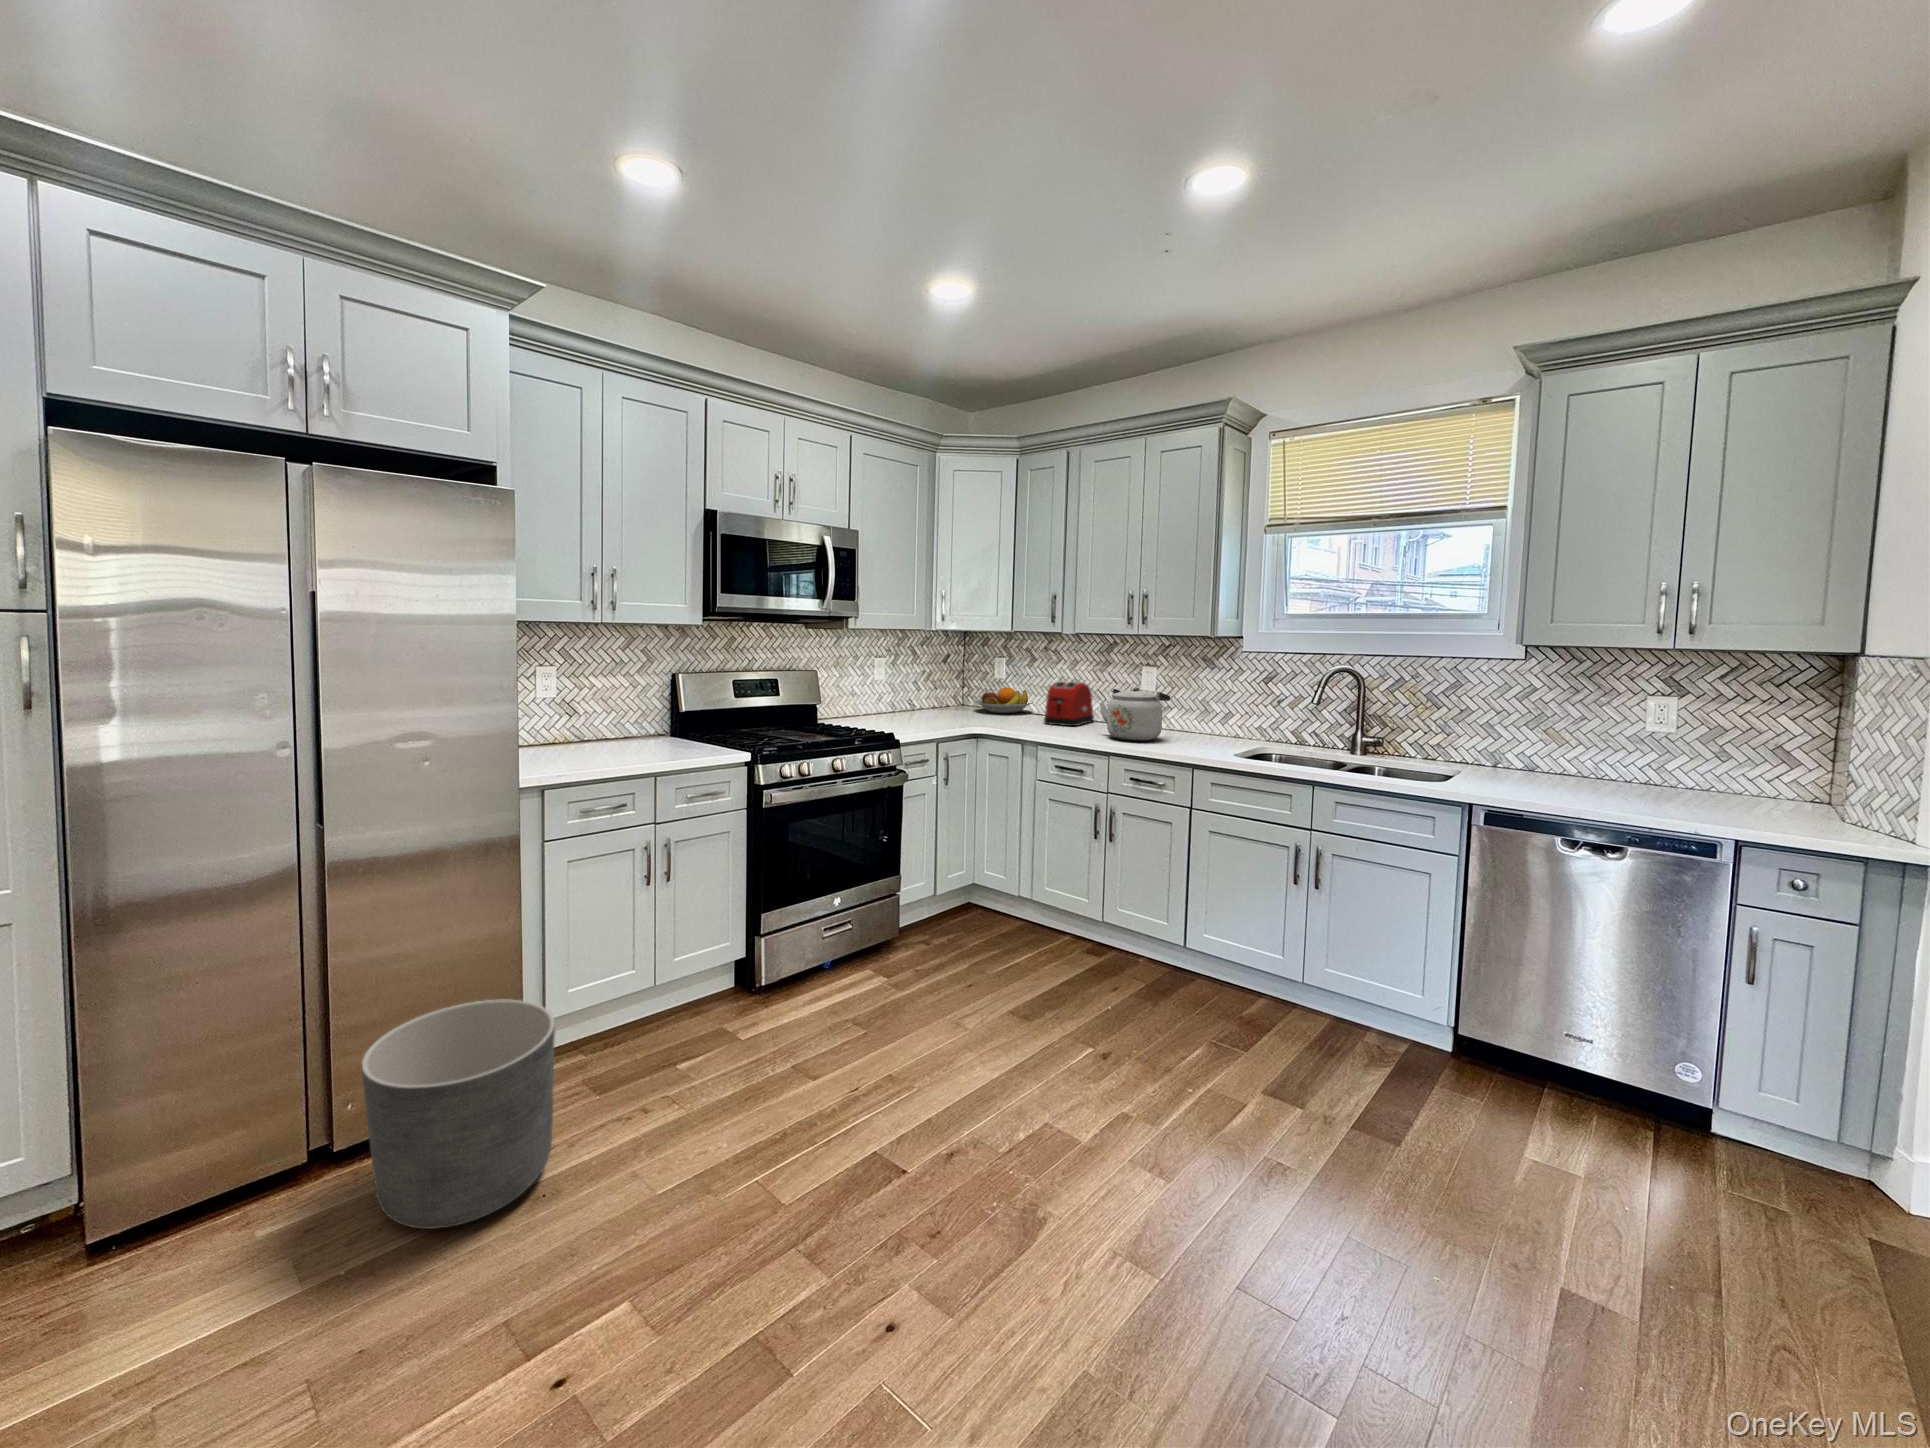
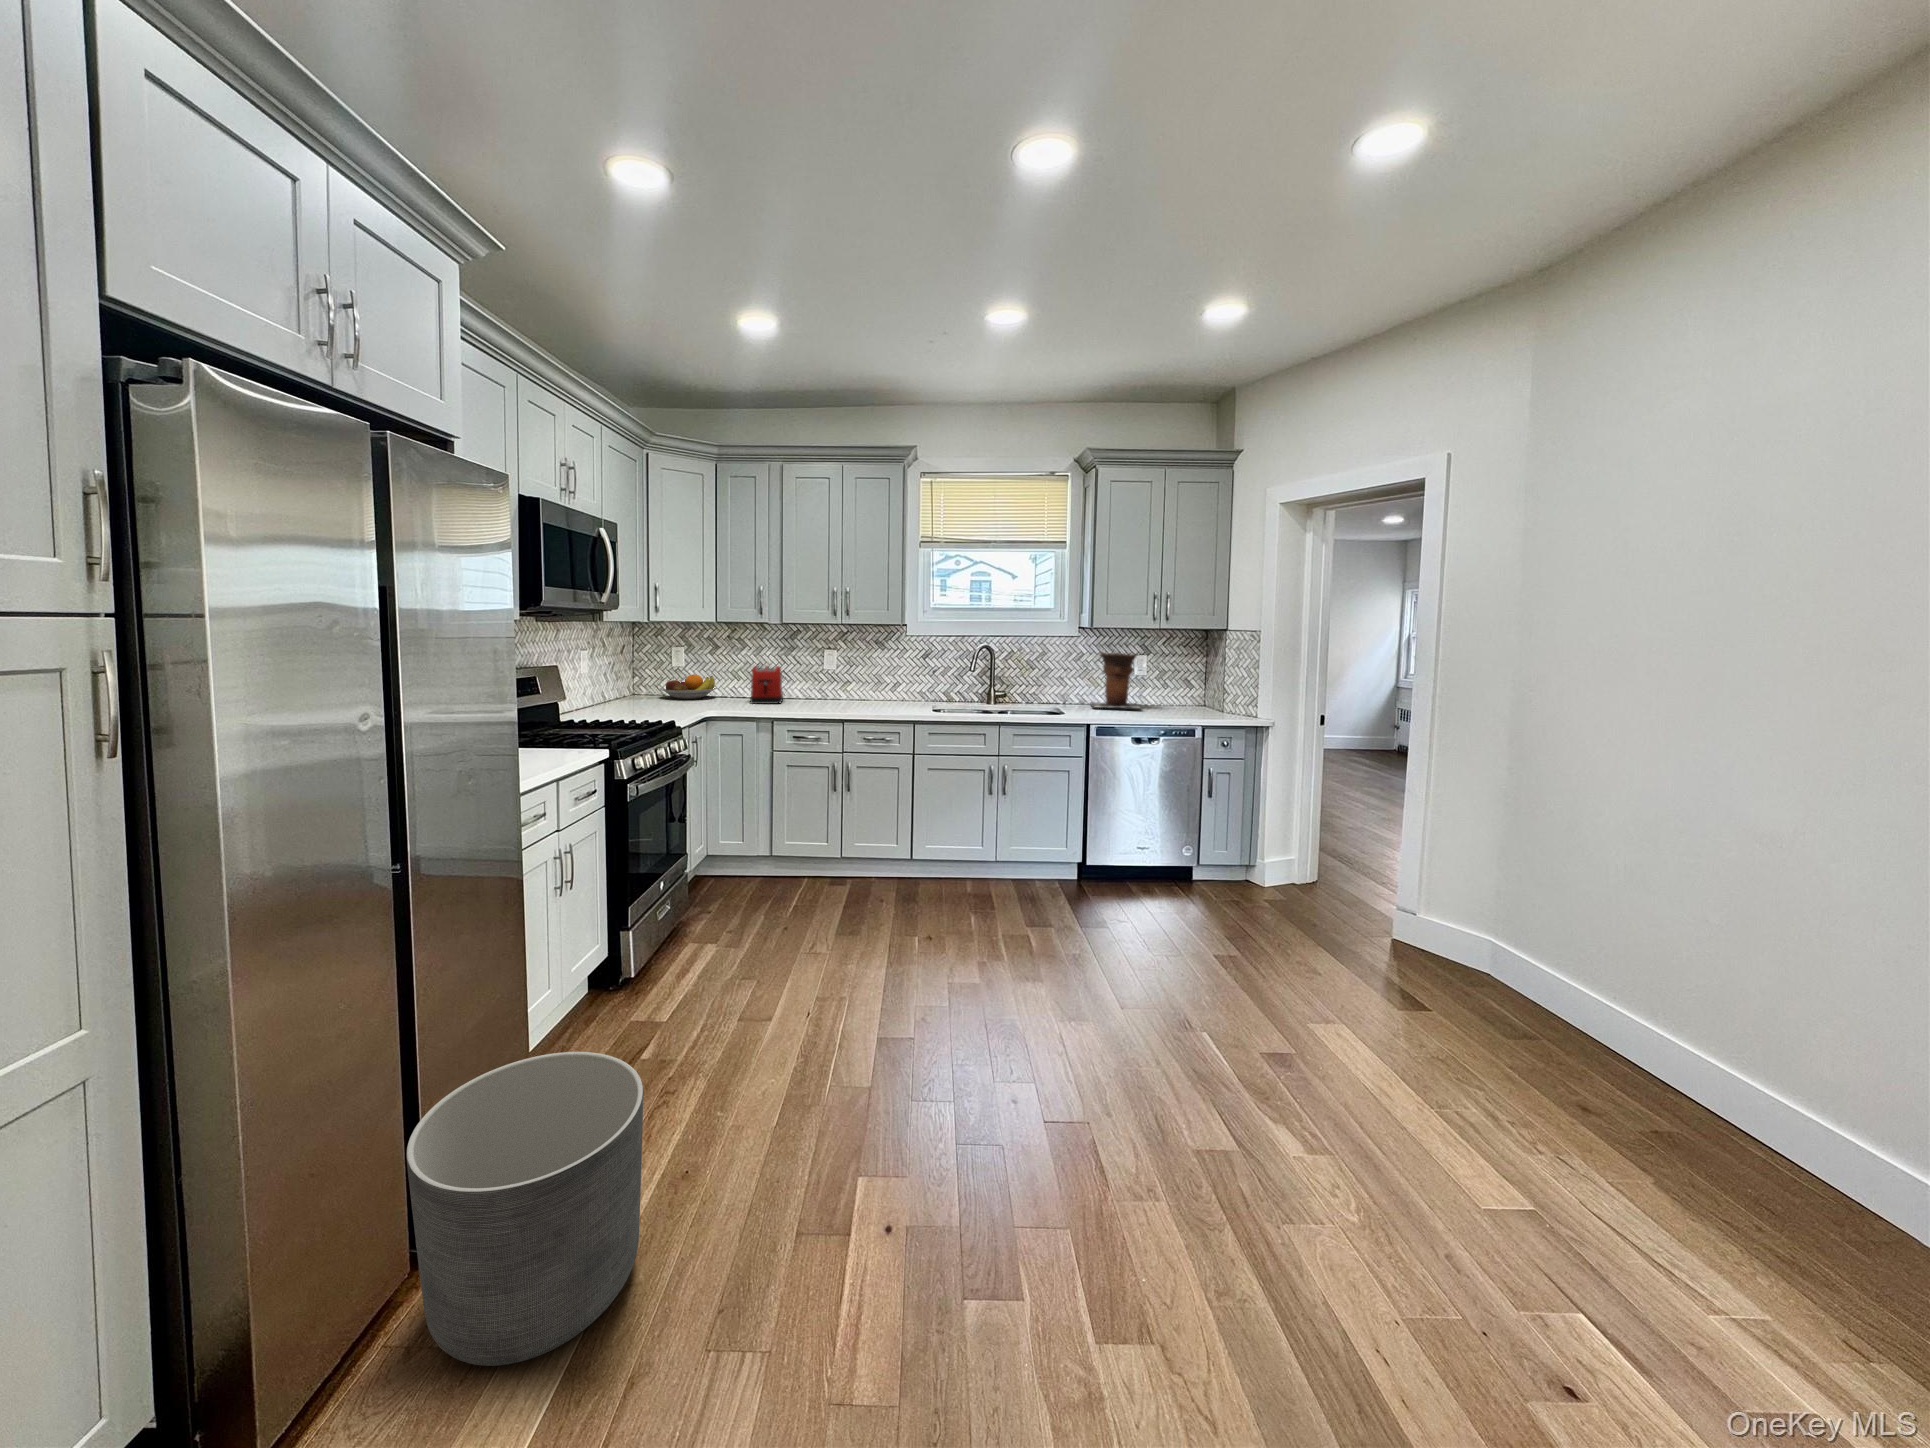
kettle: present [1099,687,1170,741] -> none [814,665,867,709]
vase: none [1535,688,1662,790] -> present [1091,653,1140,708]

